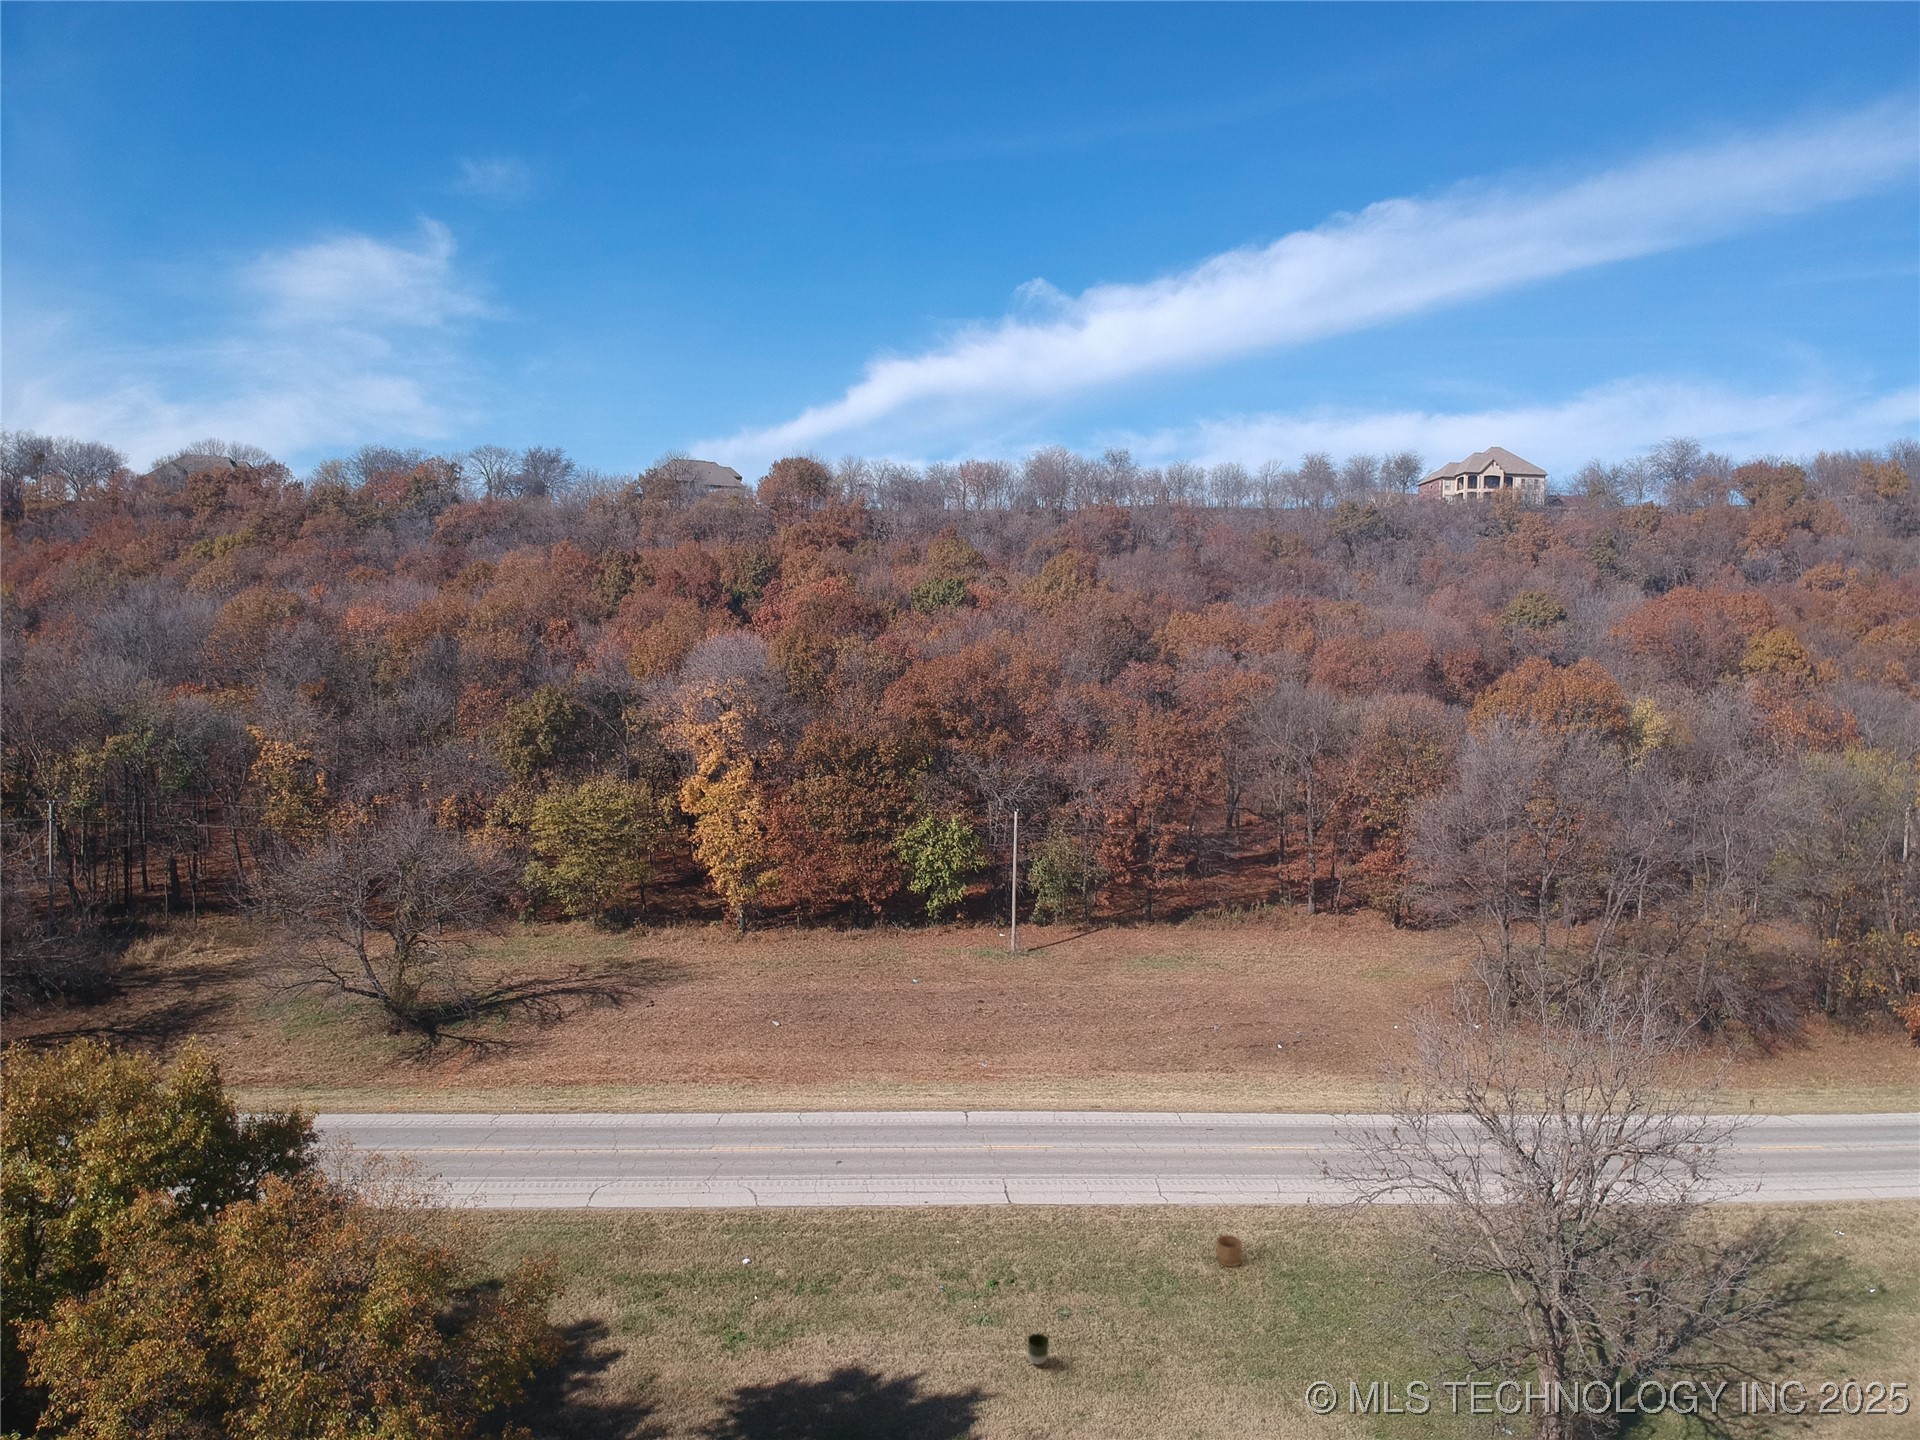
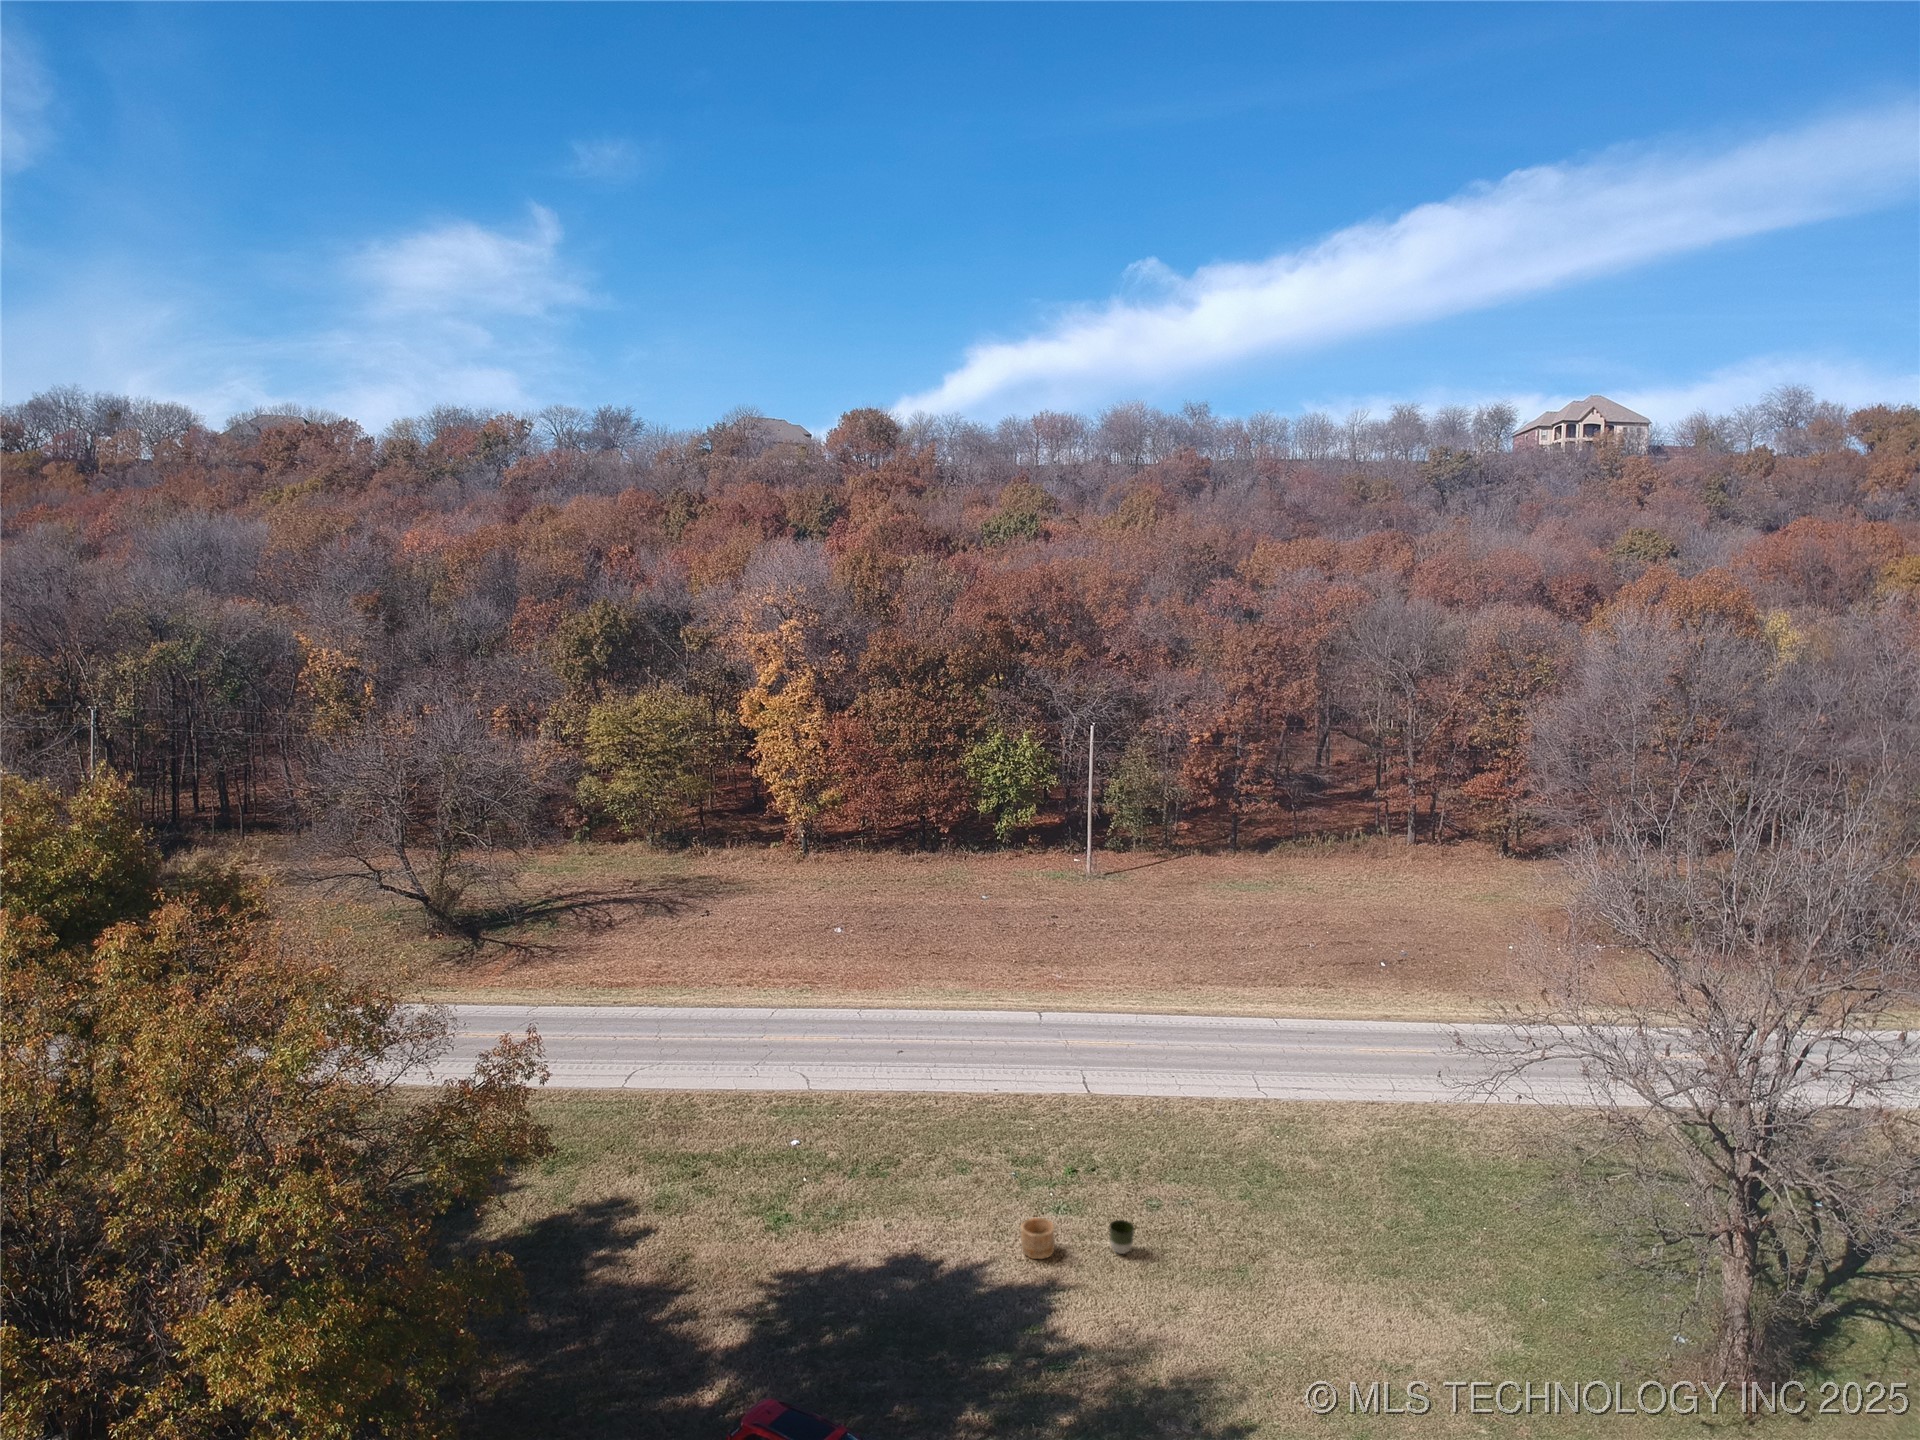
wooden bucket: present [1216,1235,1242,1267] -> present [1021,1218,1055,1259]

